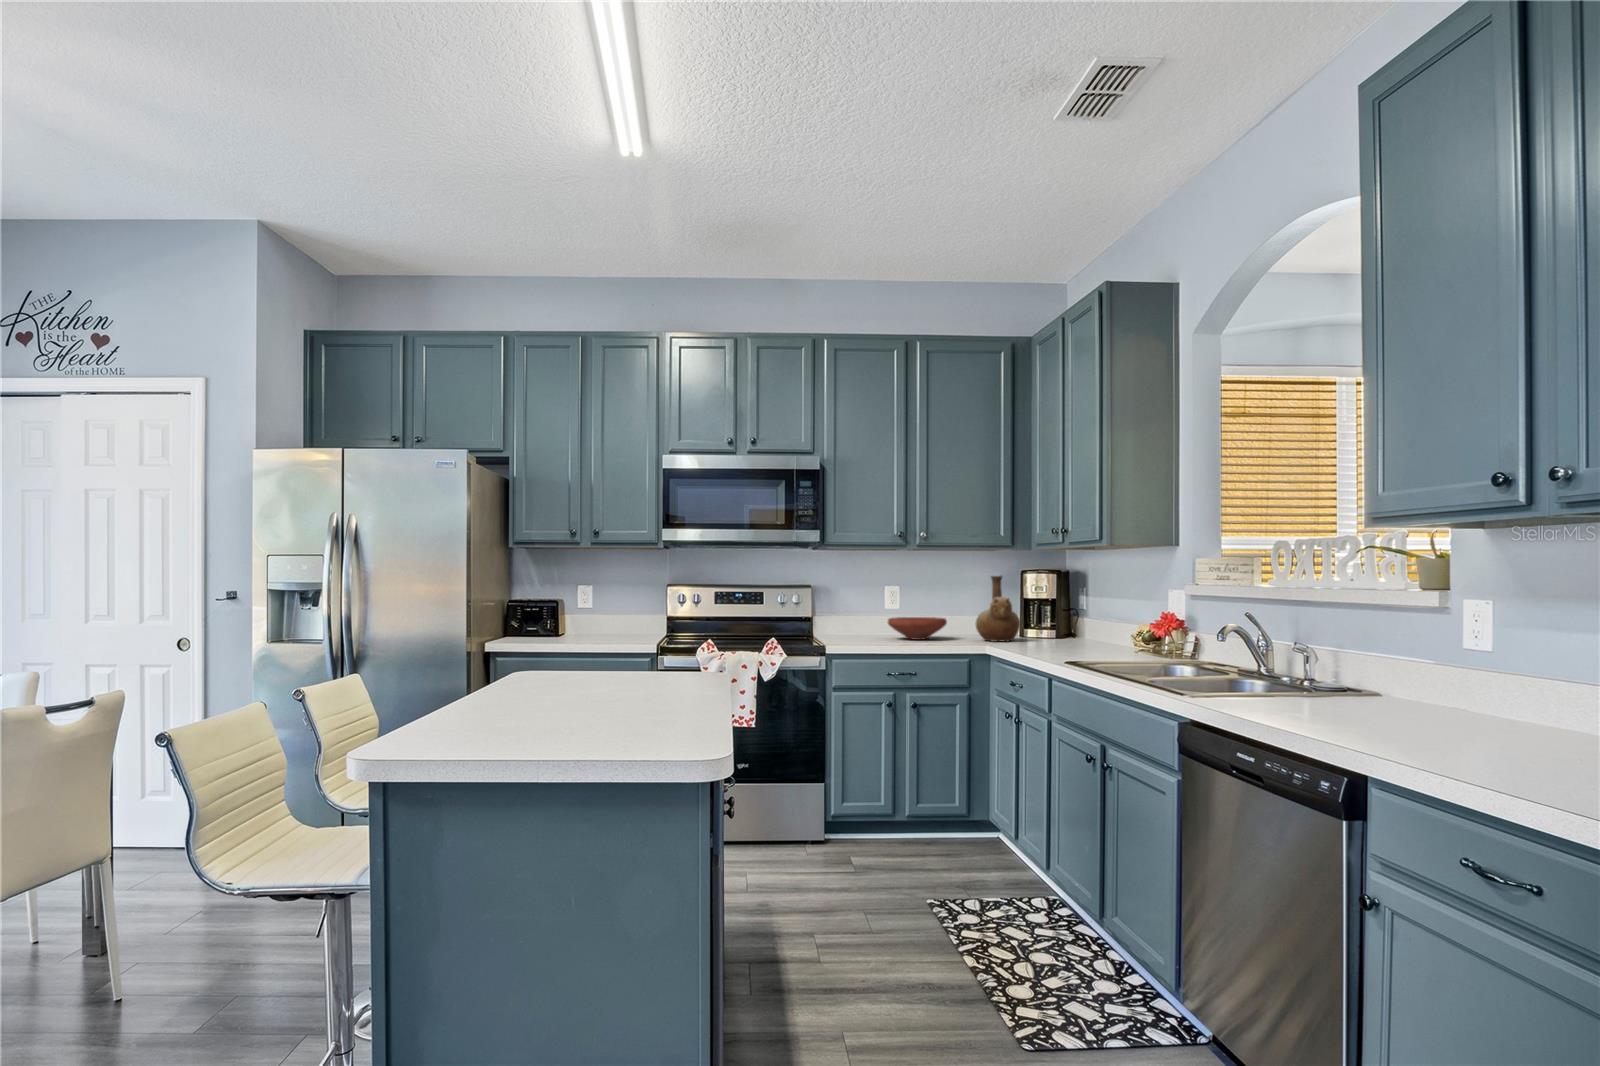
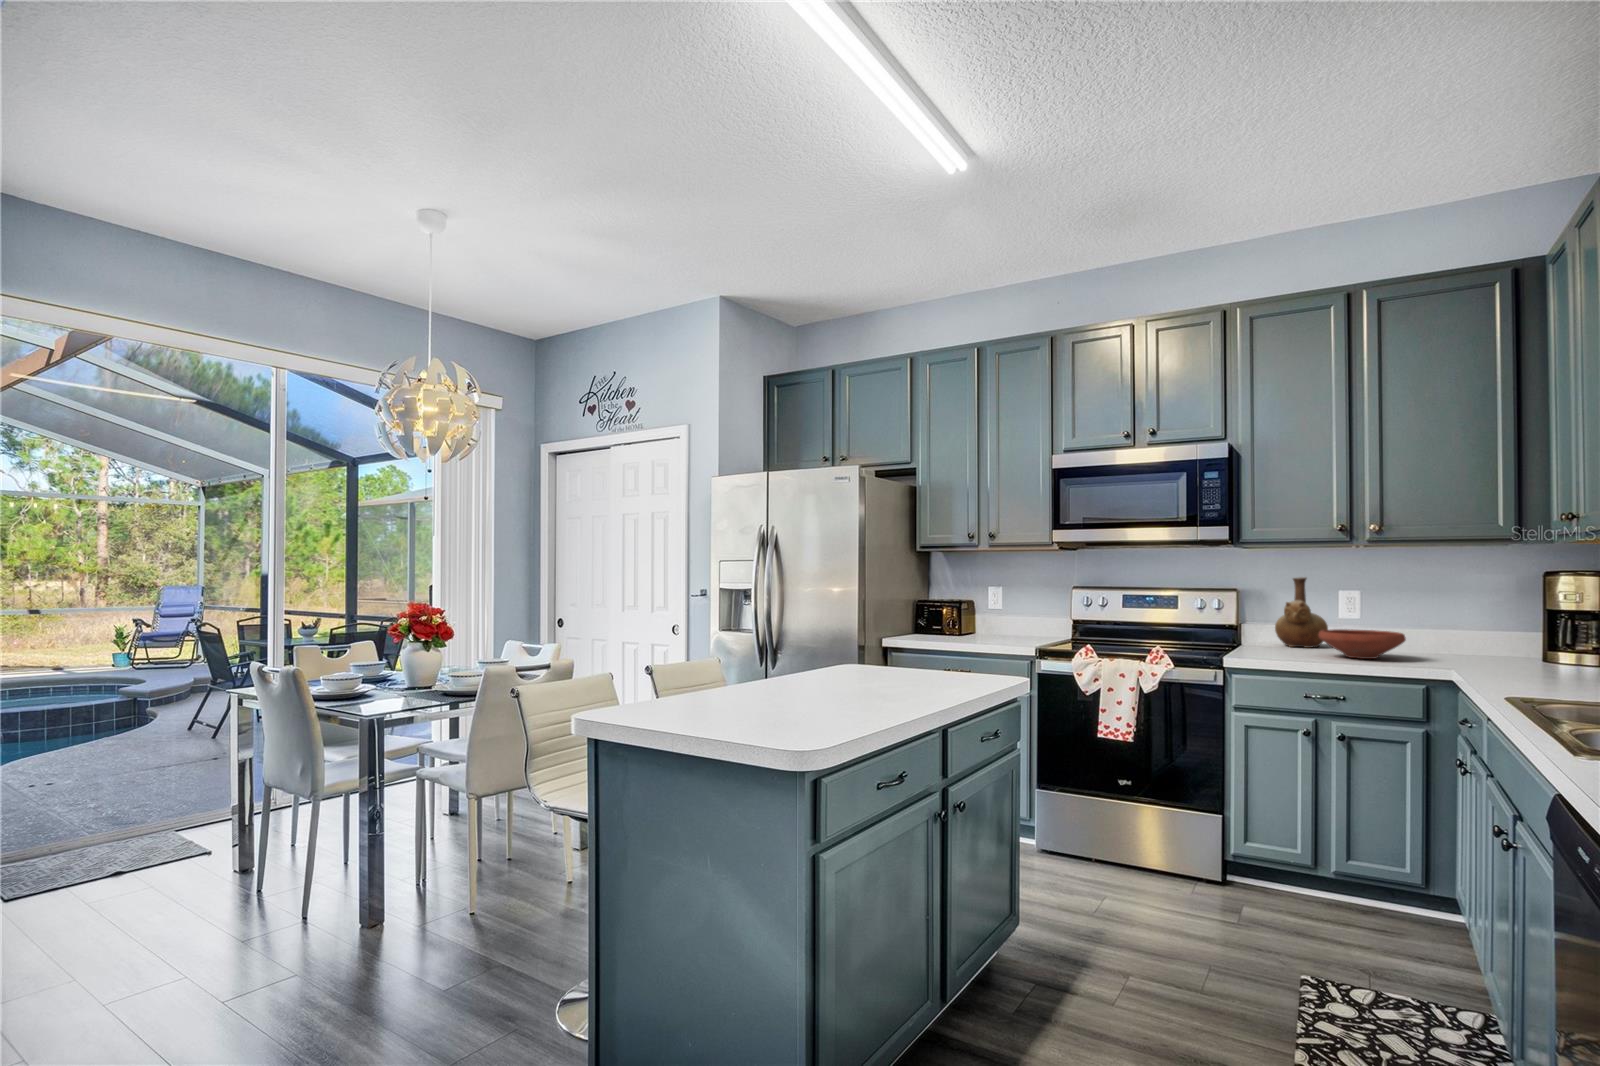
vase: present [976,576,1020,642] -> present [1275,577,1328,648]

